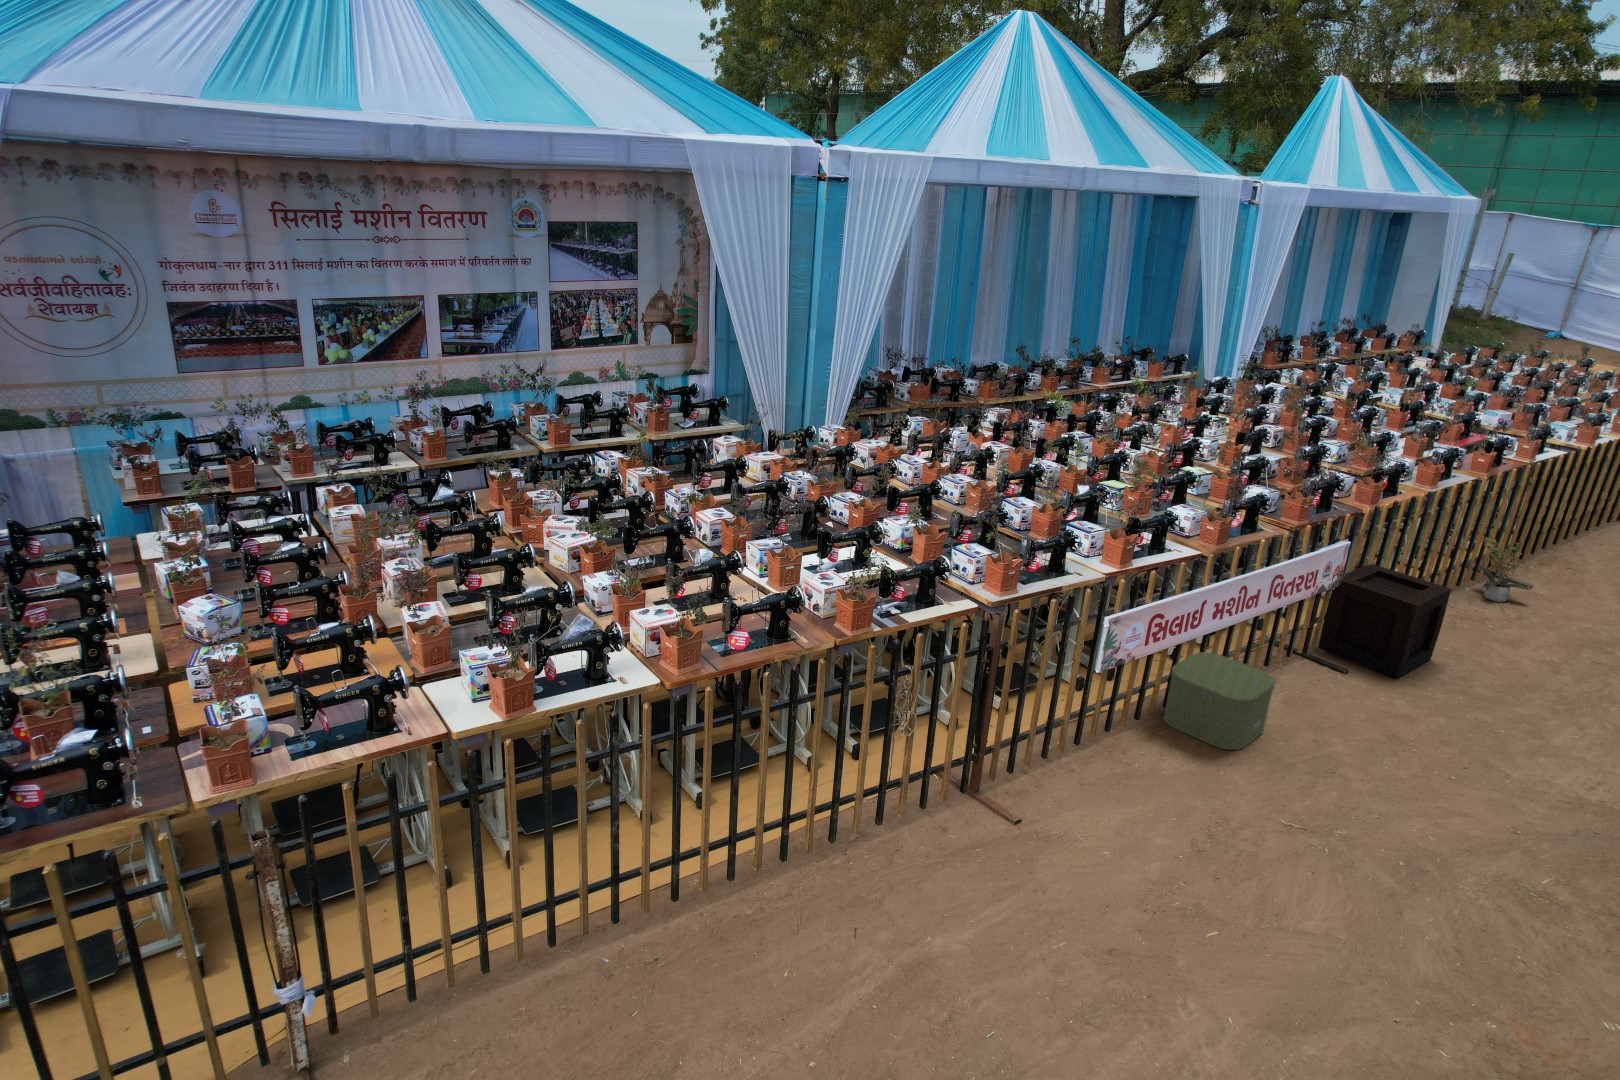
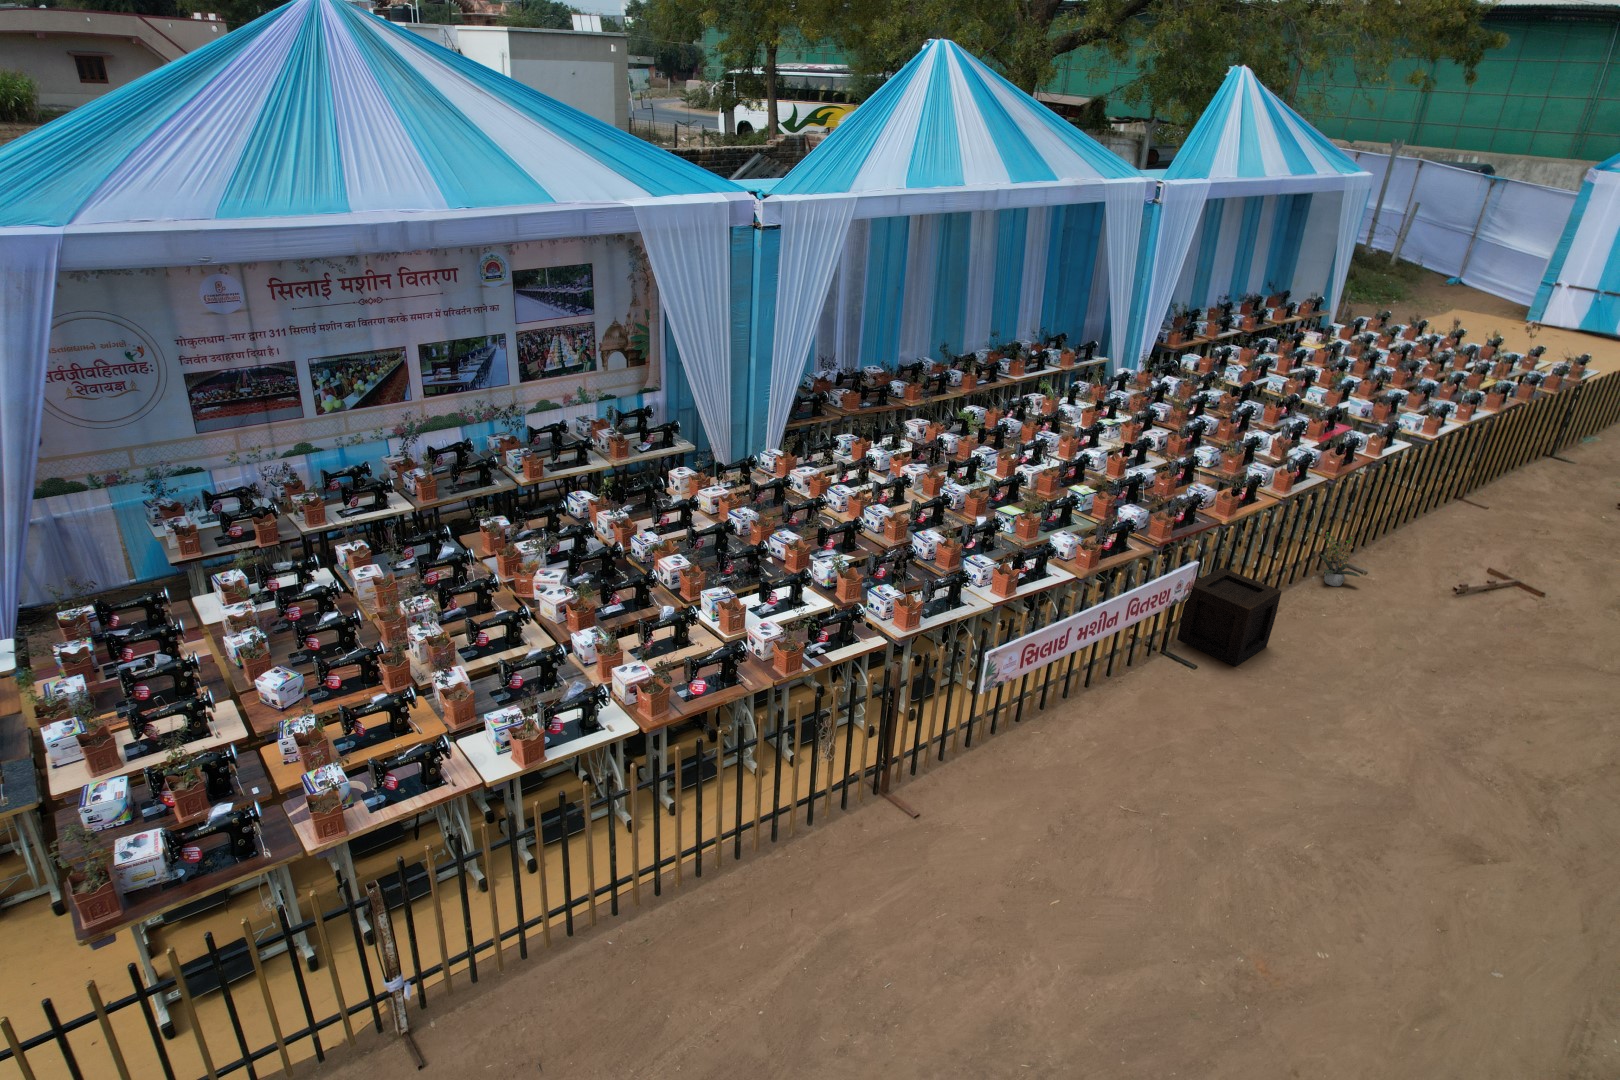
storage box: present [1164,652,1276,750] -> none [1042,657,1129,739]

